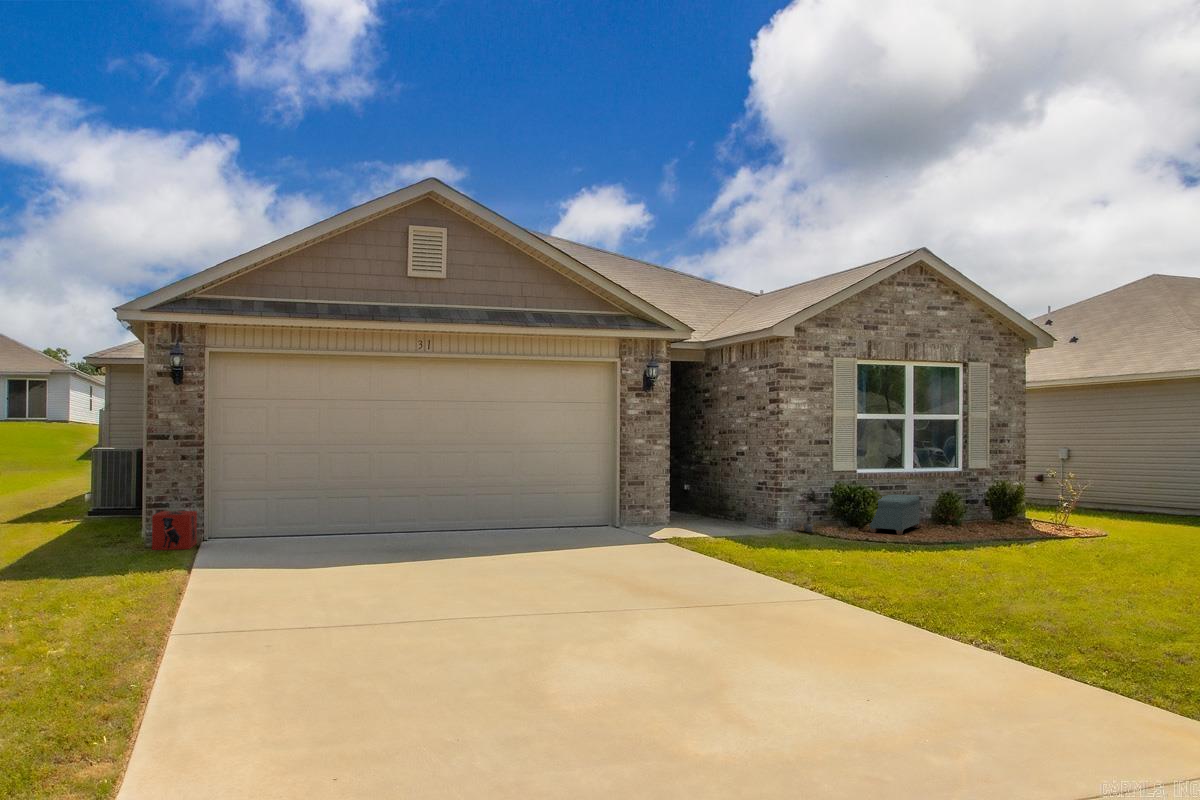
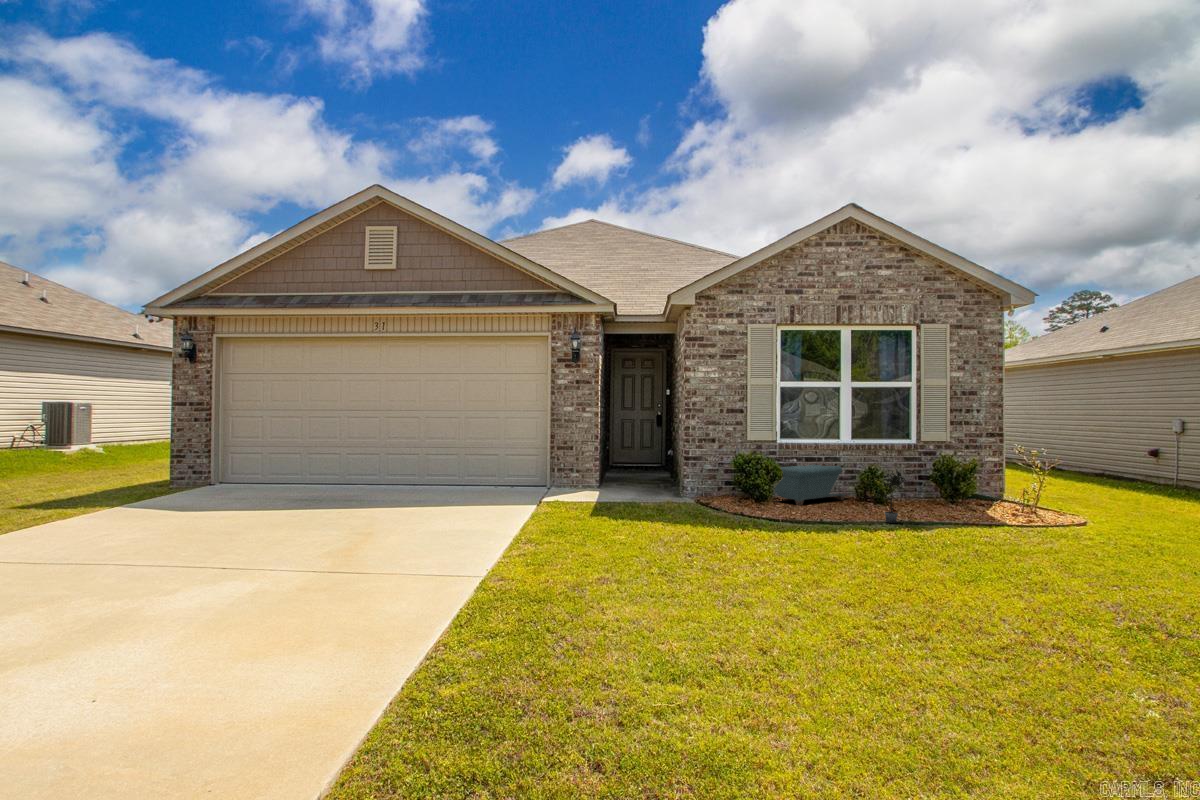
potted plant: present [801,491,819,532] -> present [883,469,906,523]
storage box: present [152,511,197,550] -> none [163,460,205,489]

